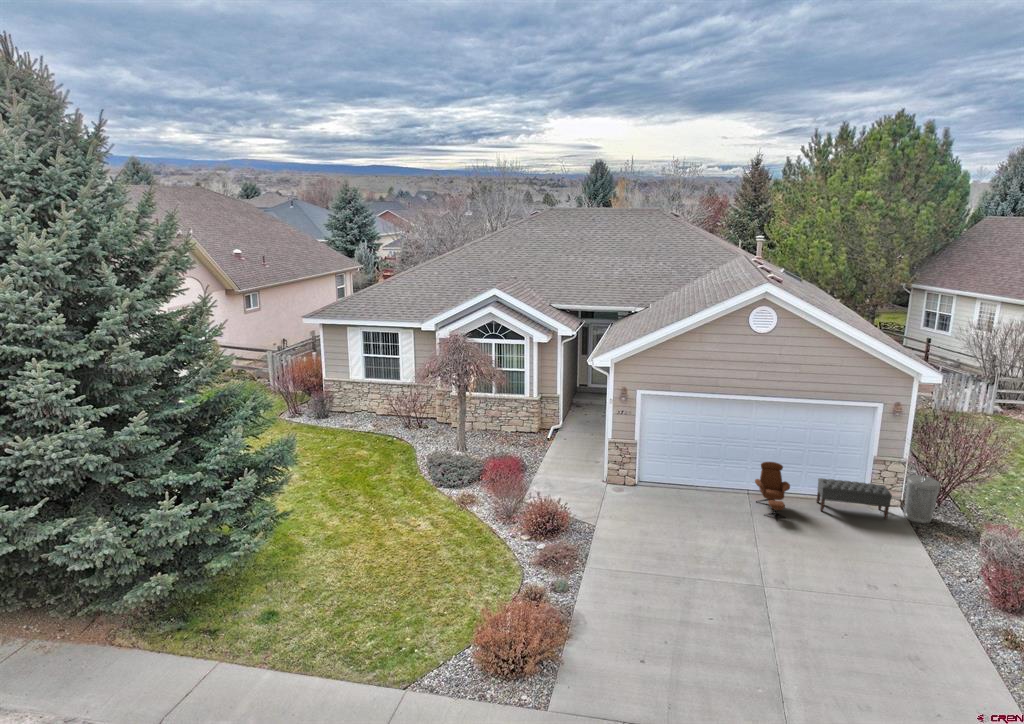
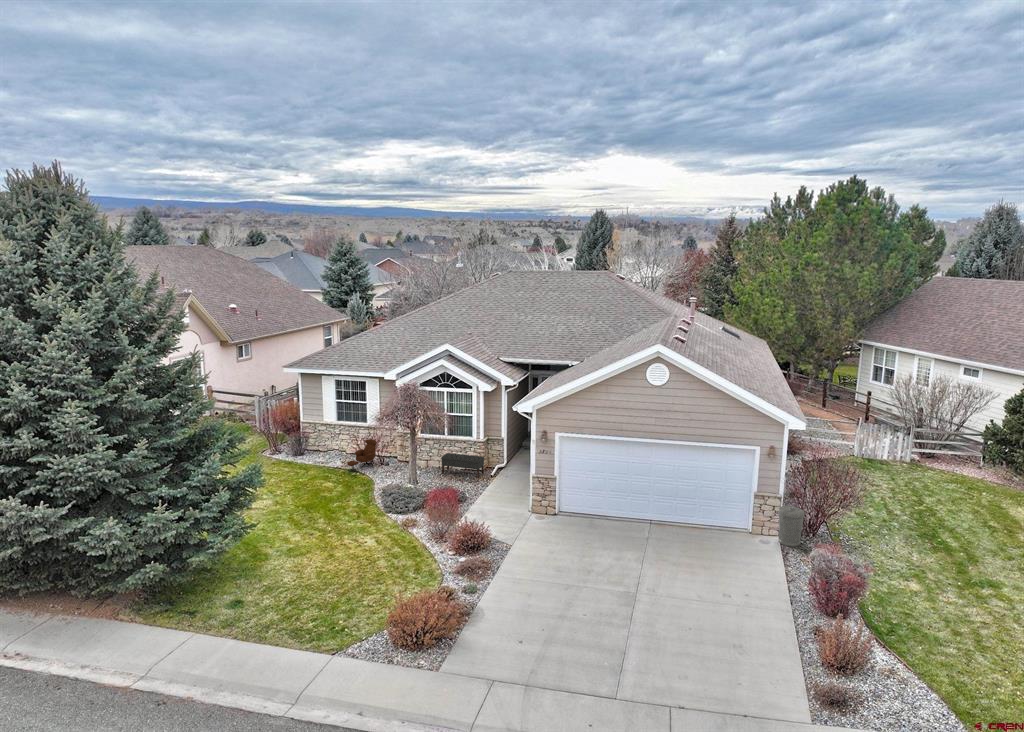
lounge chair: present [755,462,790,520] -> present [347,439,376,472]
bench: present [816,478,892,519] -> present [441,453,484,478]

